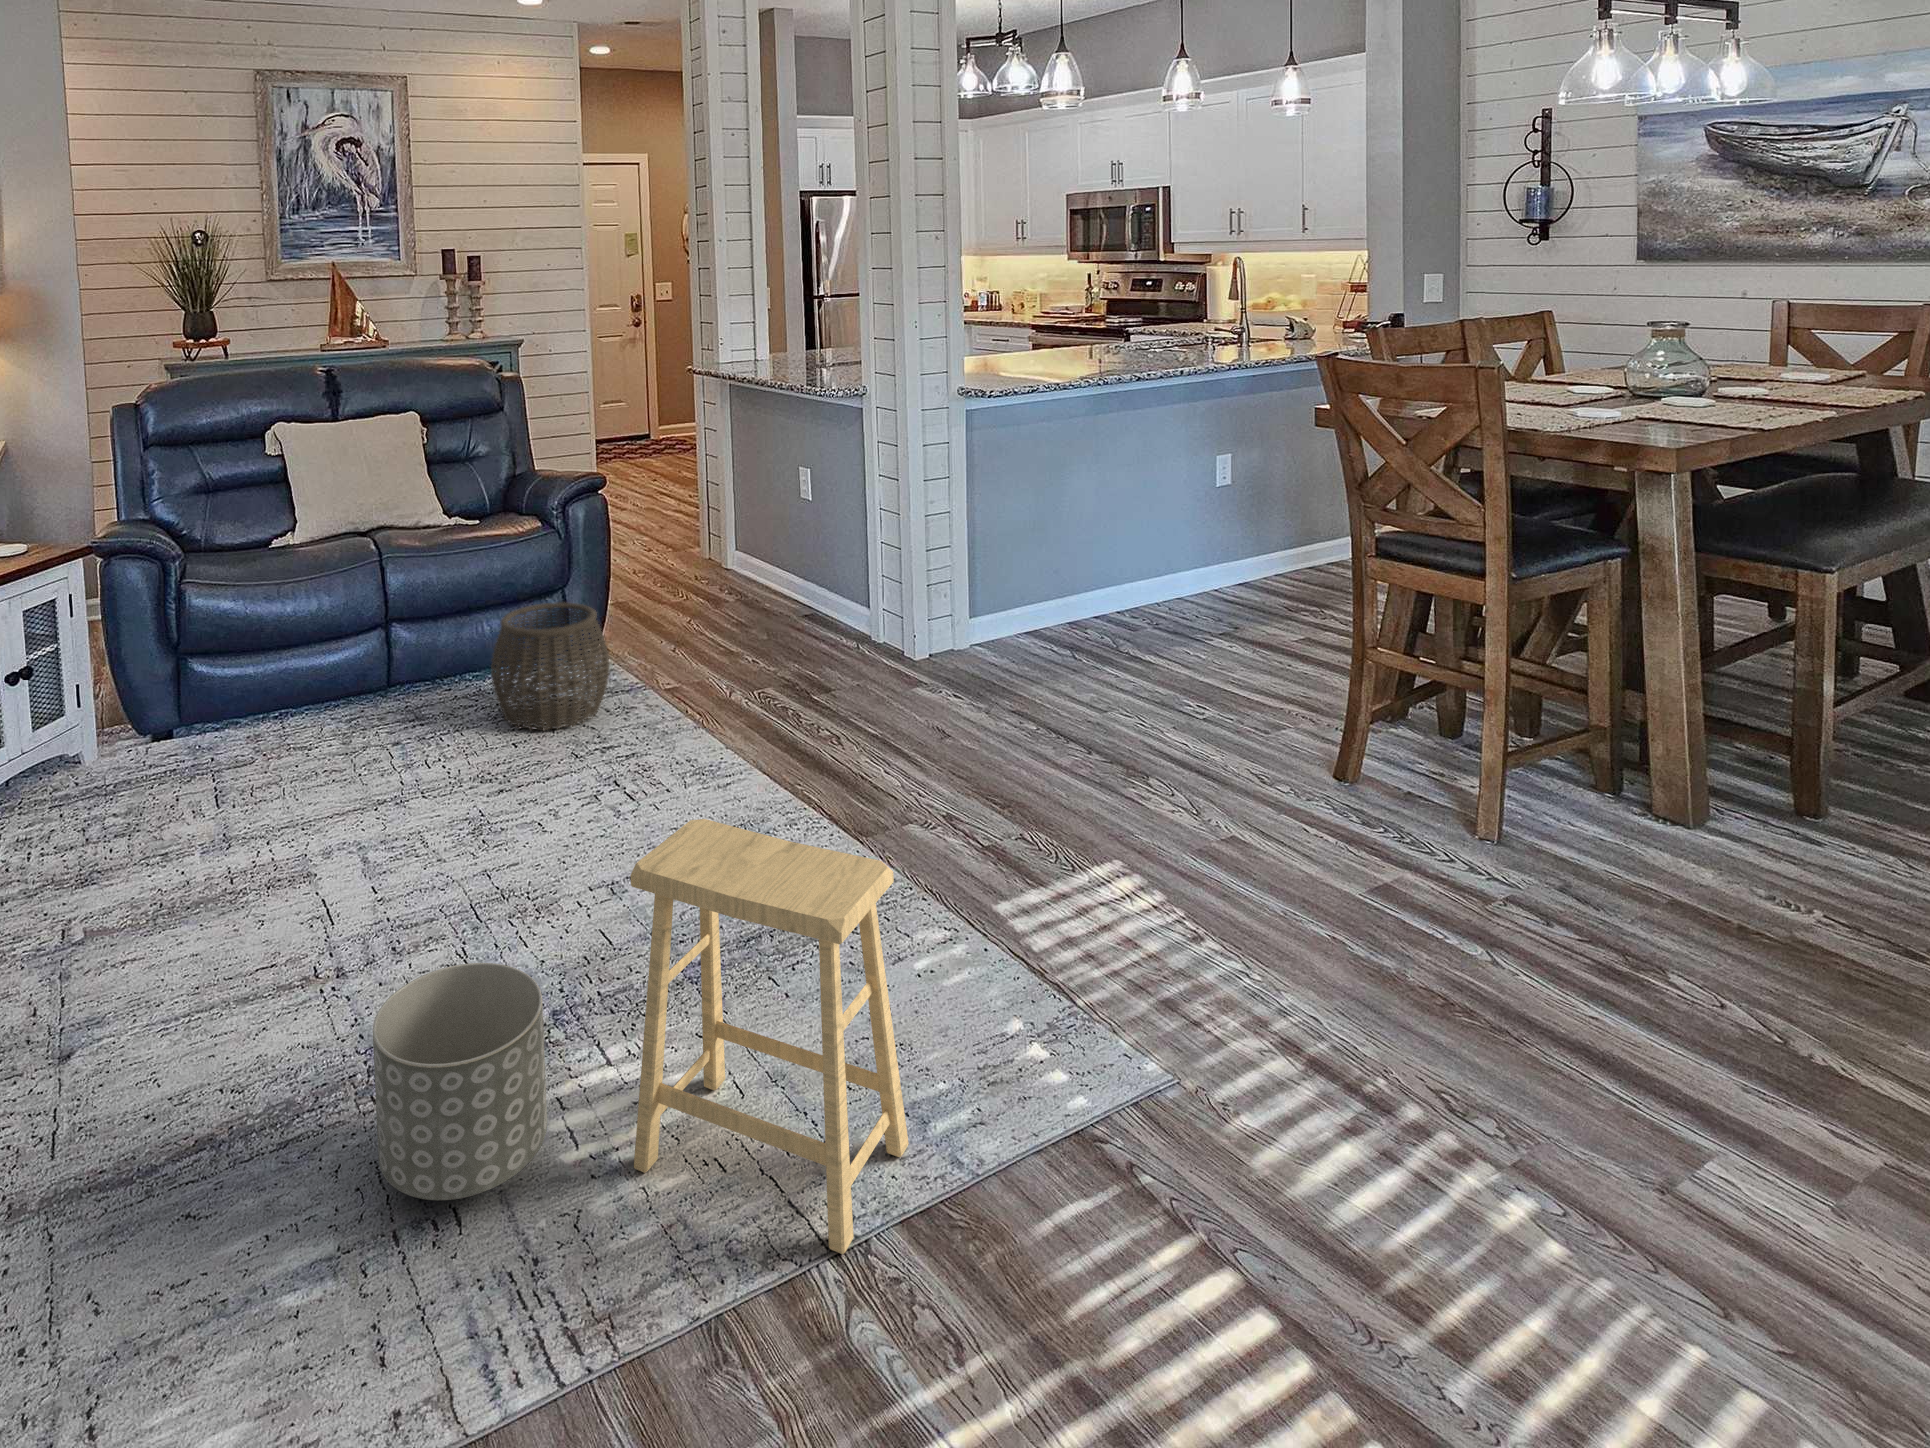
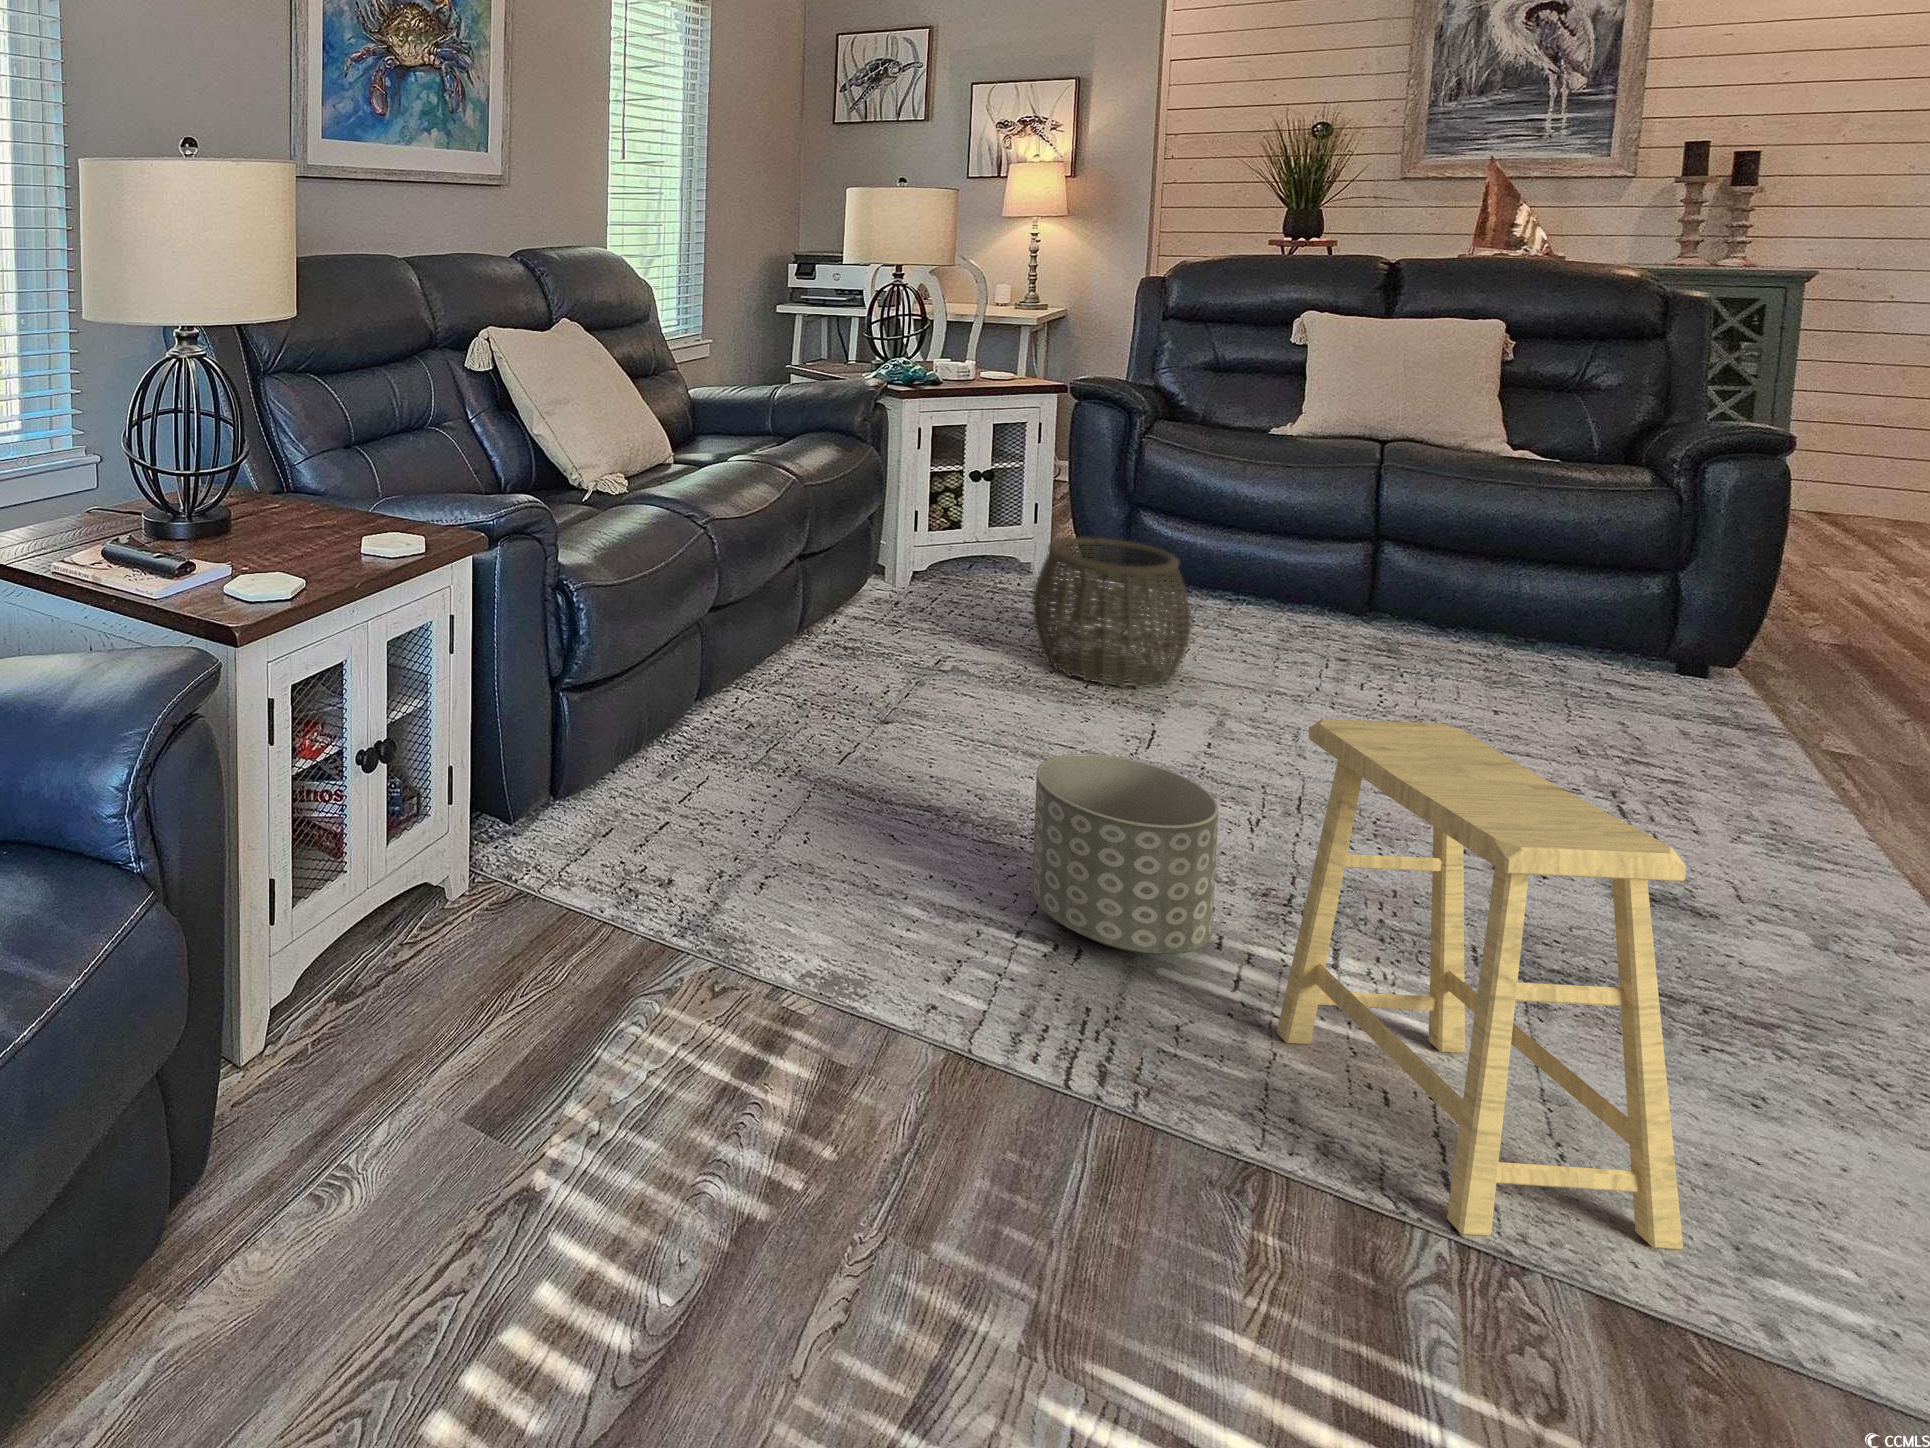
woven basket: present [491,602,610,730] -> present [1032,538,1192,688]

